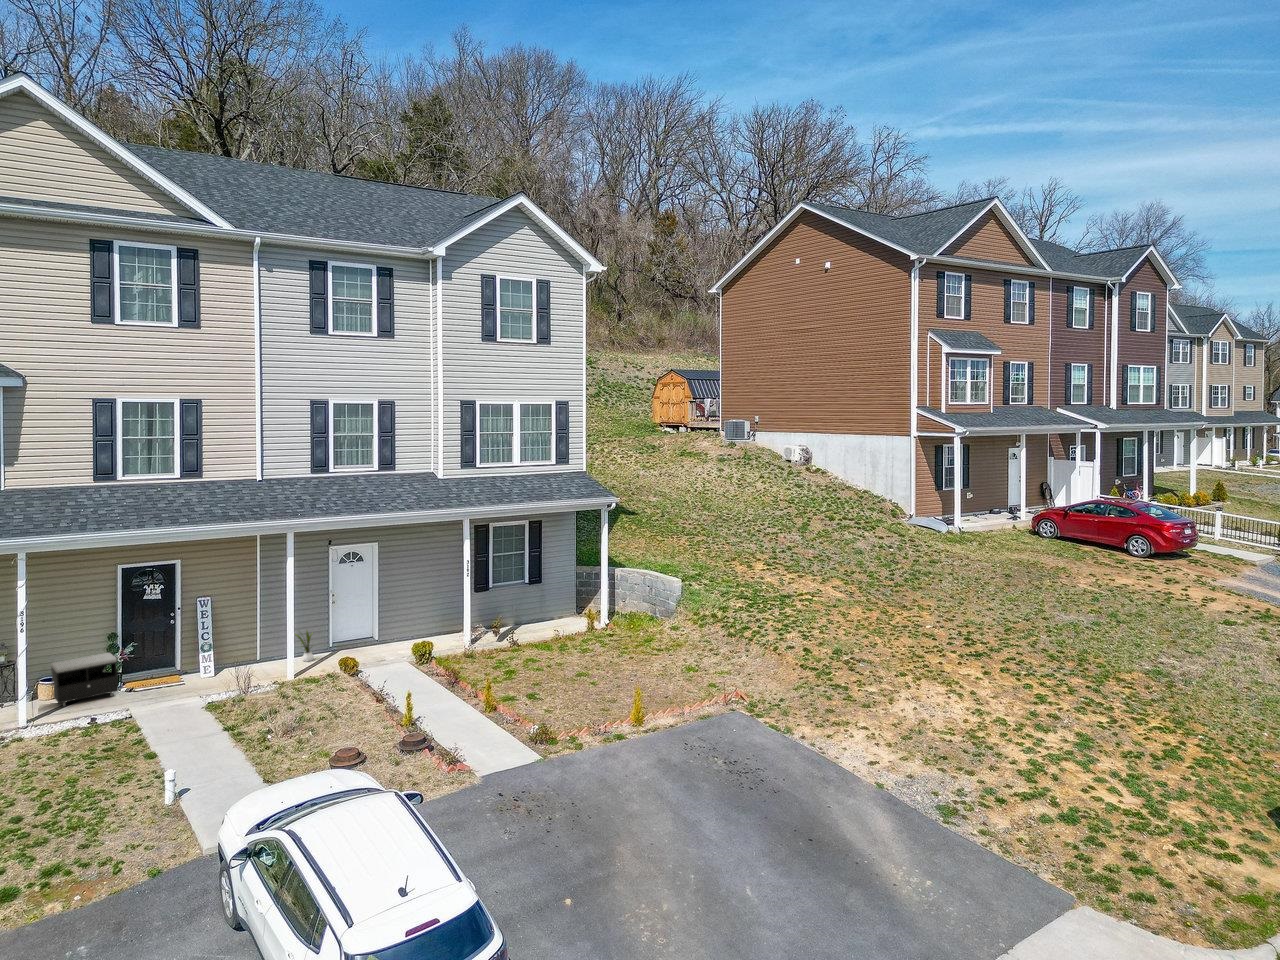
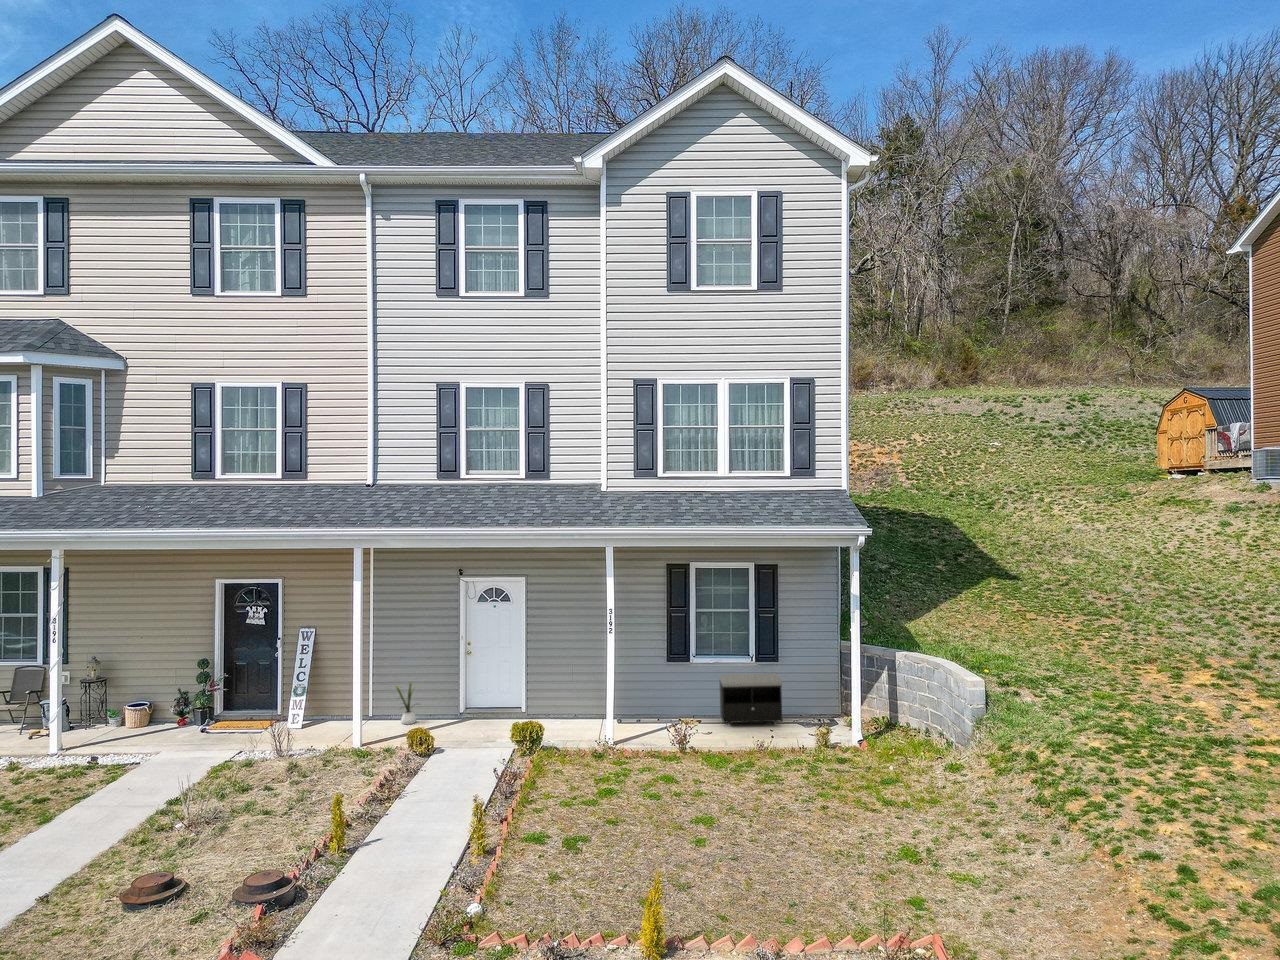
storage bench: present [51,653,118,705] -> present [719,673,782,726]

